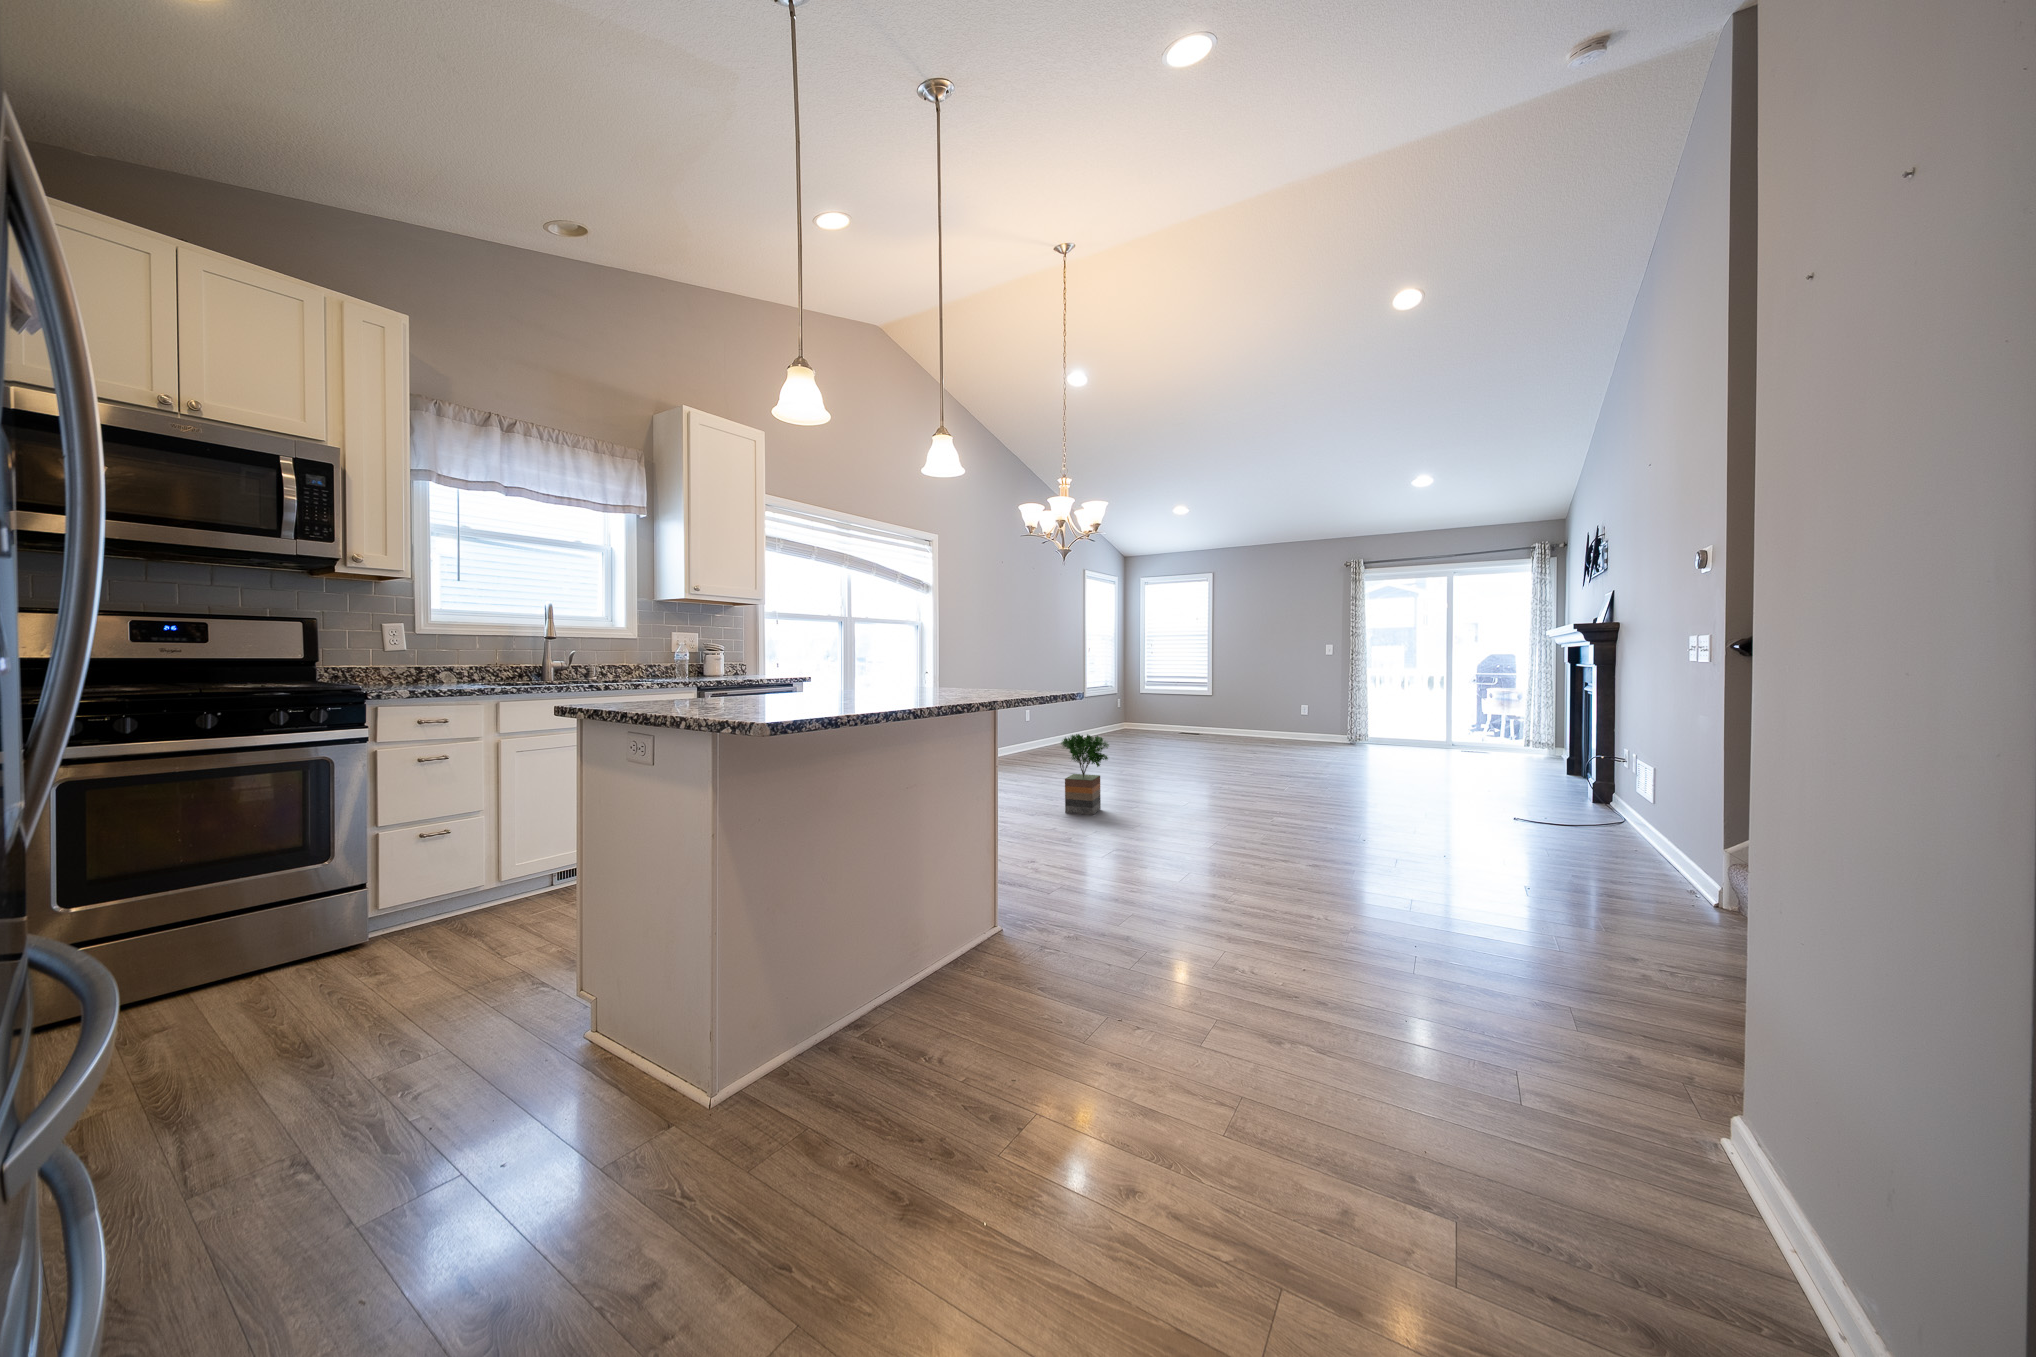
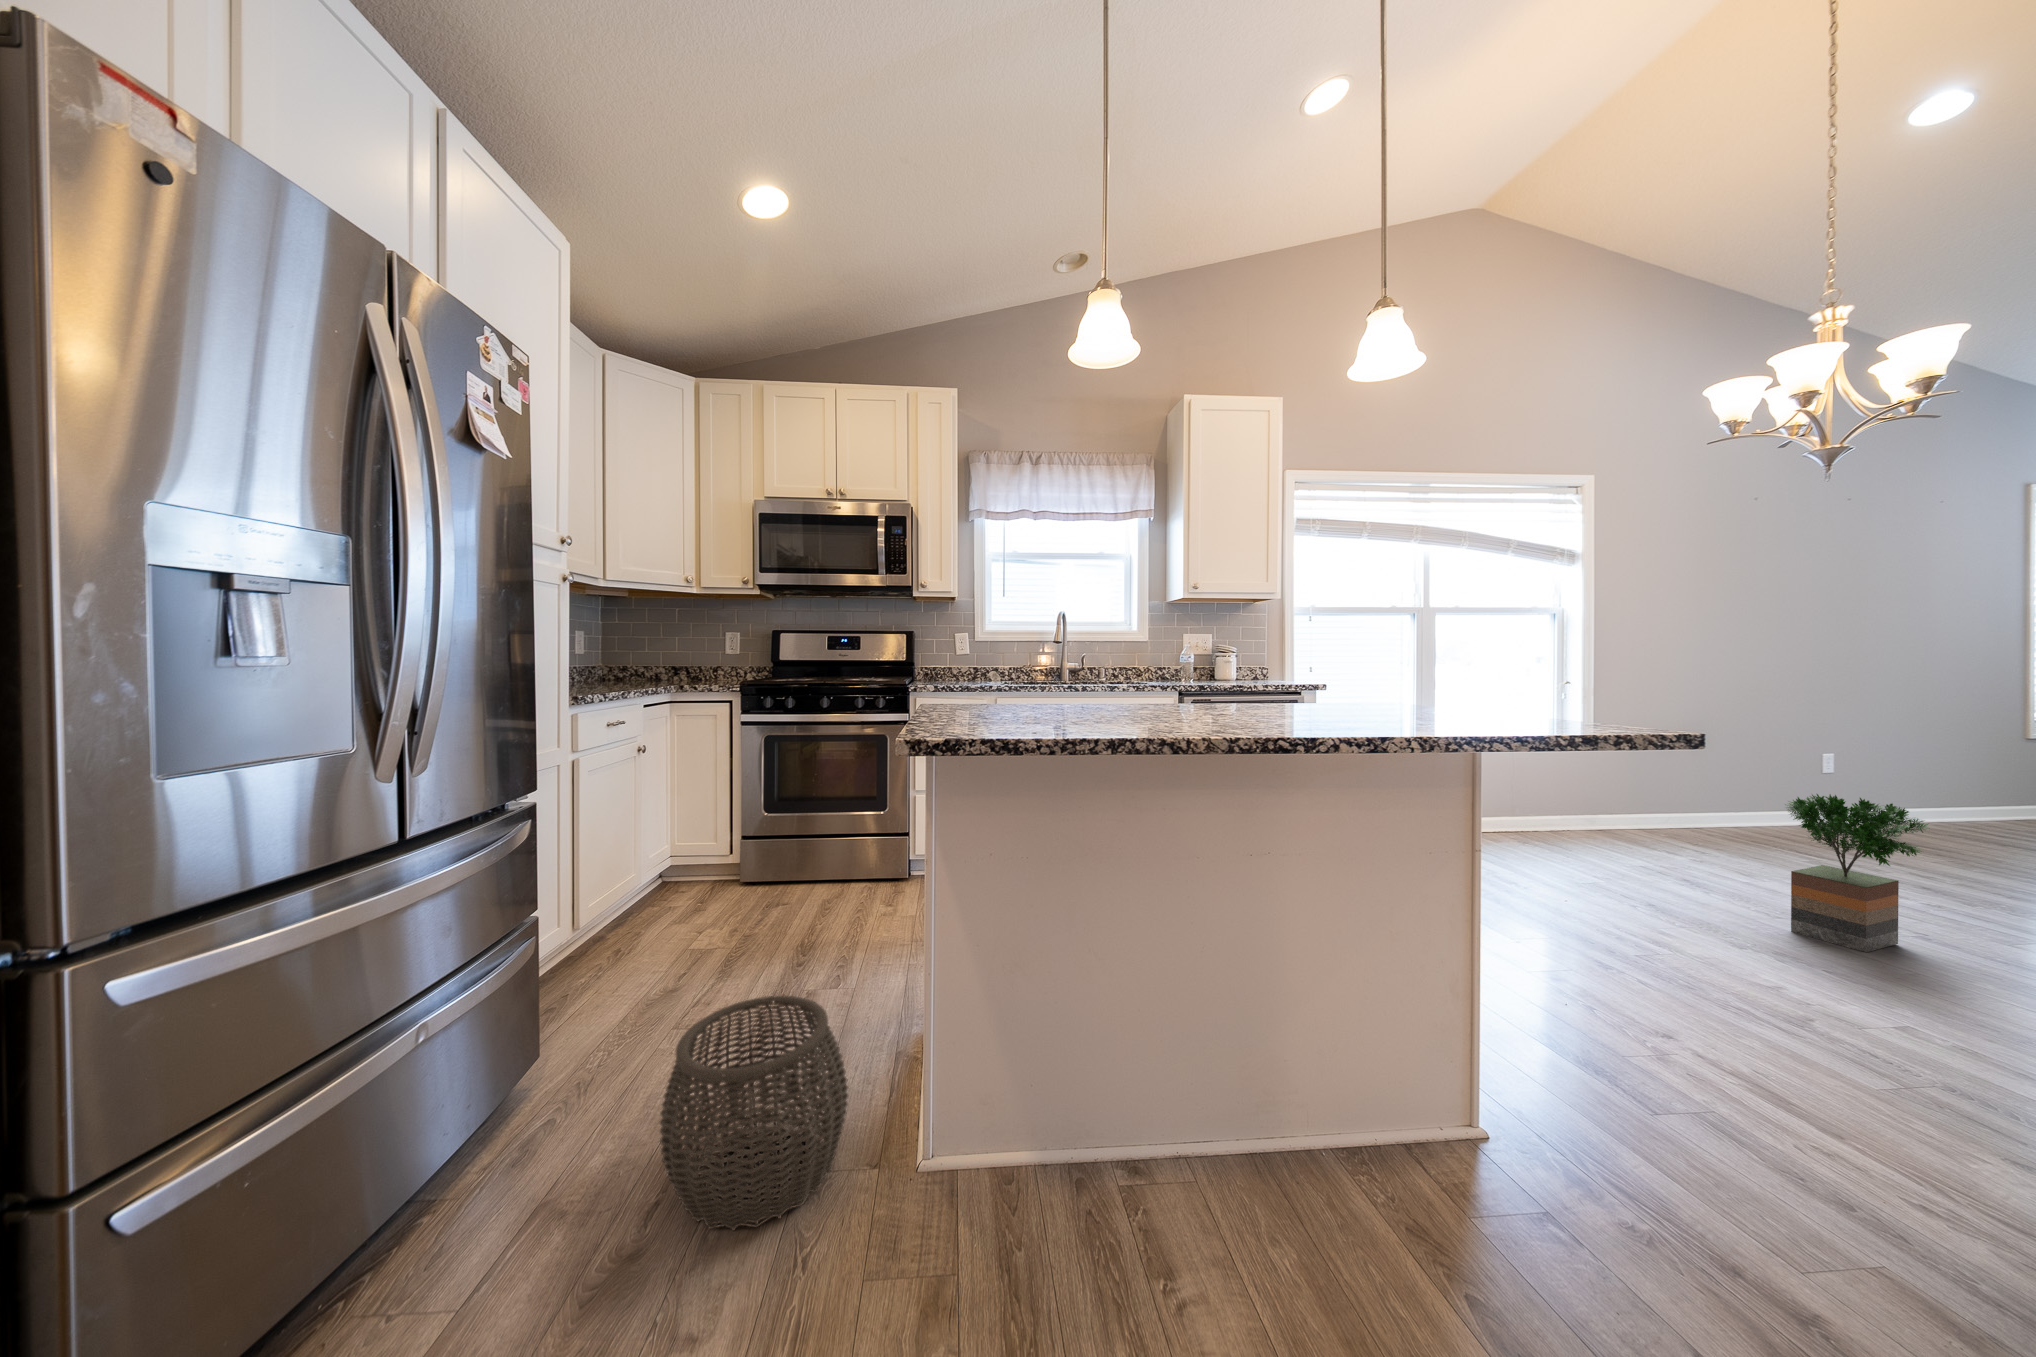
woven basket: none [431,996,646,1233] -> present [660,996,849,1231]

